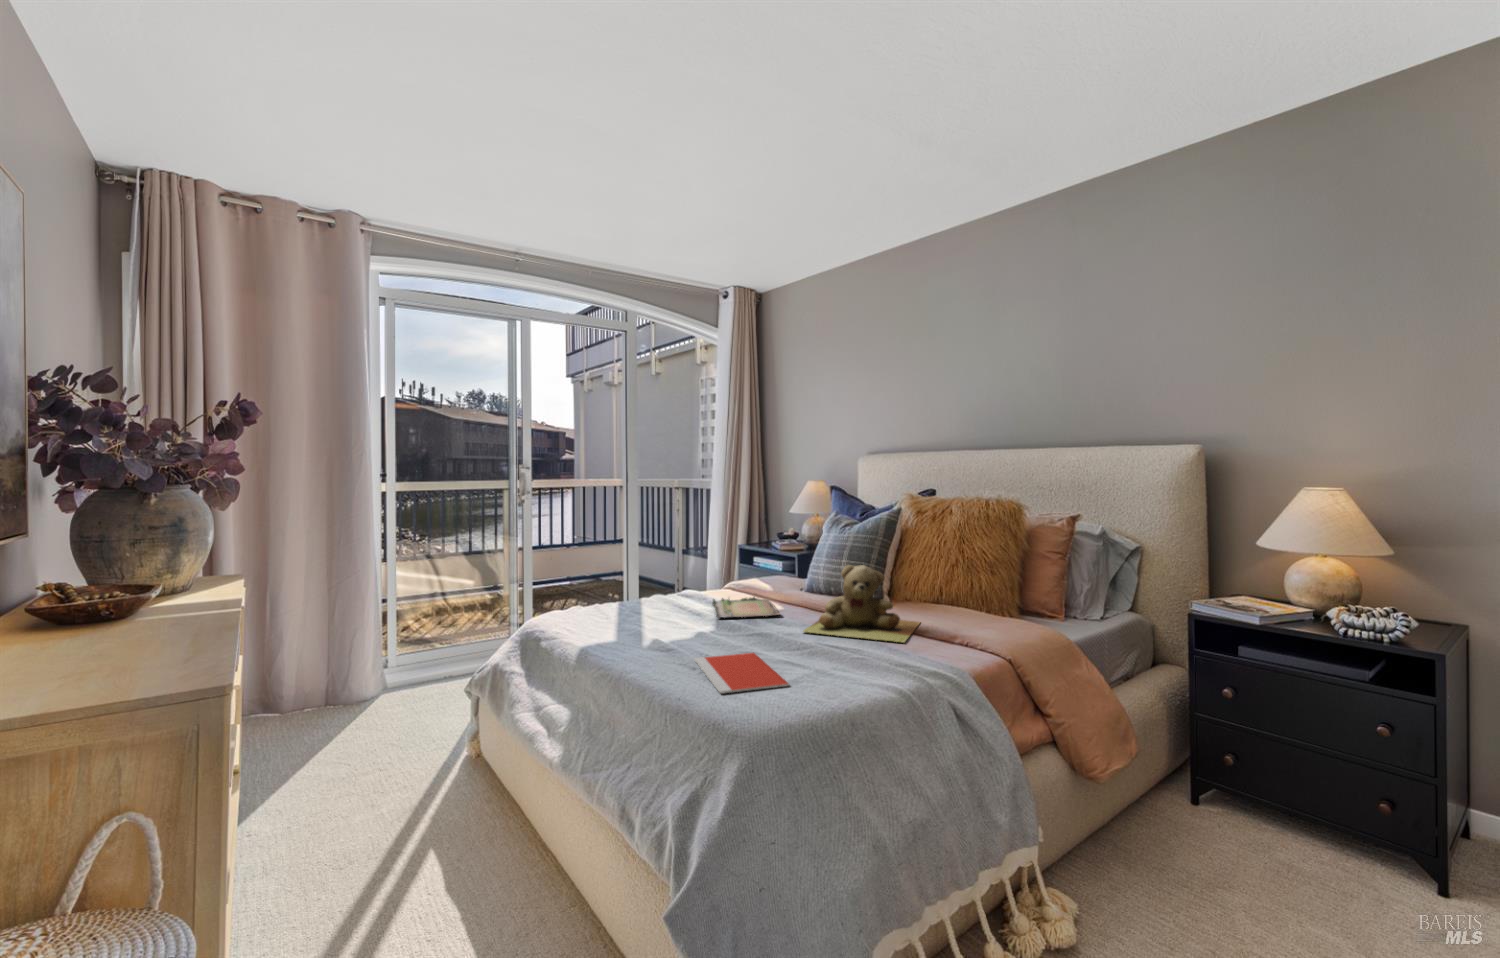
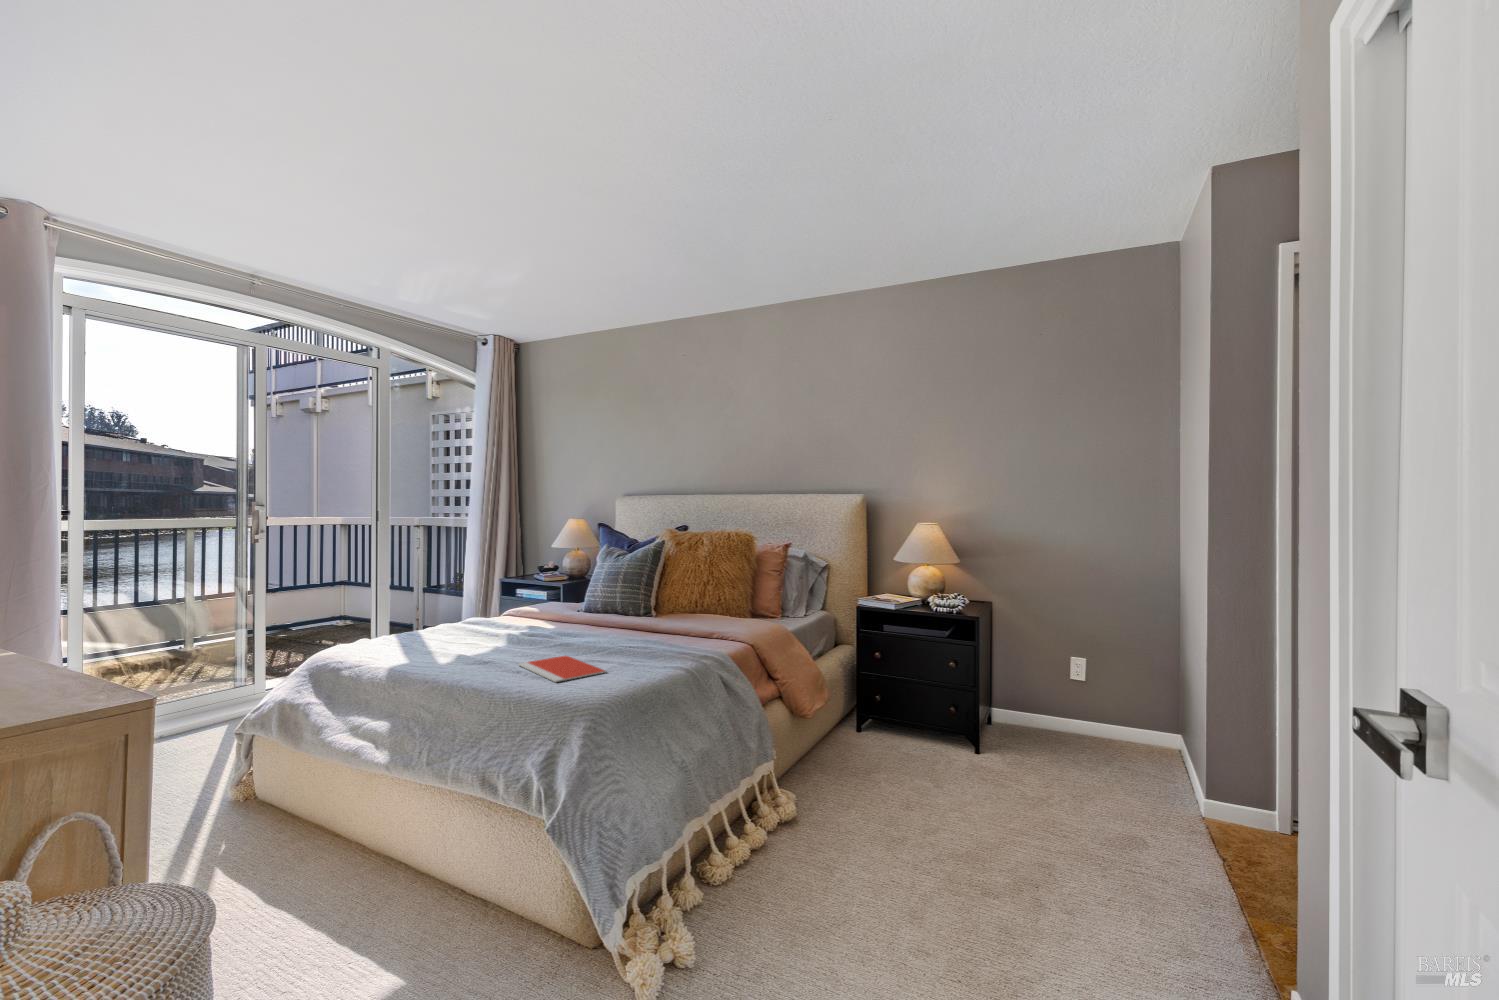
teddy bear: present [804,565,921,642] -> none [597,584,685,639]
tray: present [712,596,780,618] -> none [504,614,573,636]

